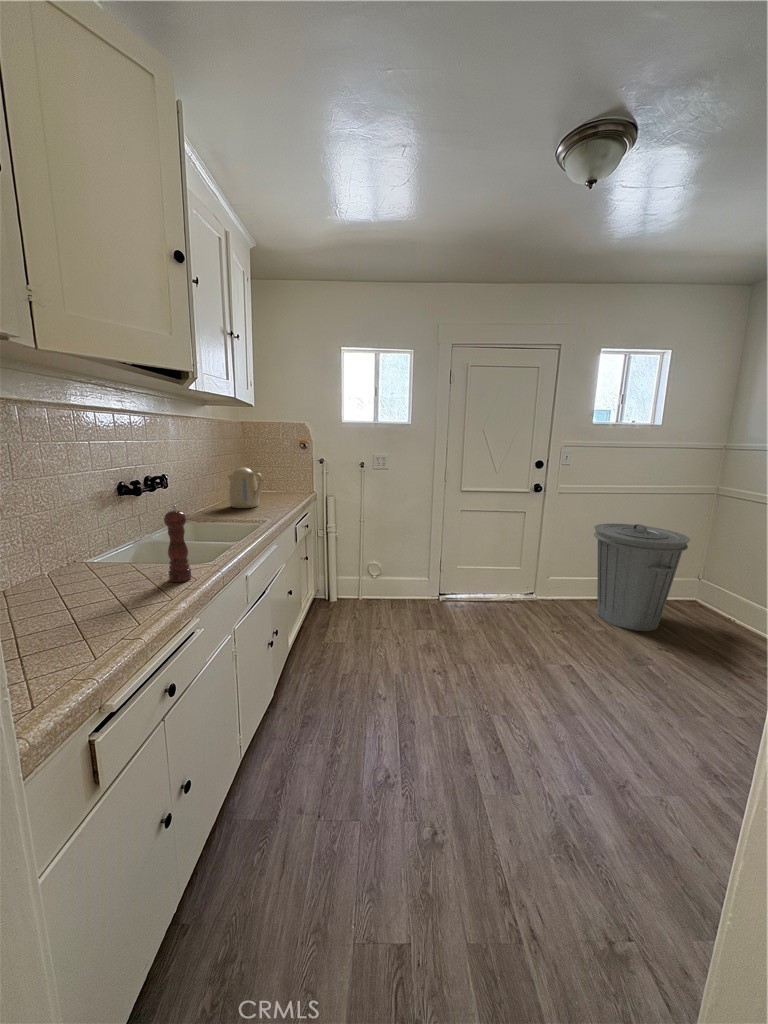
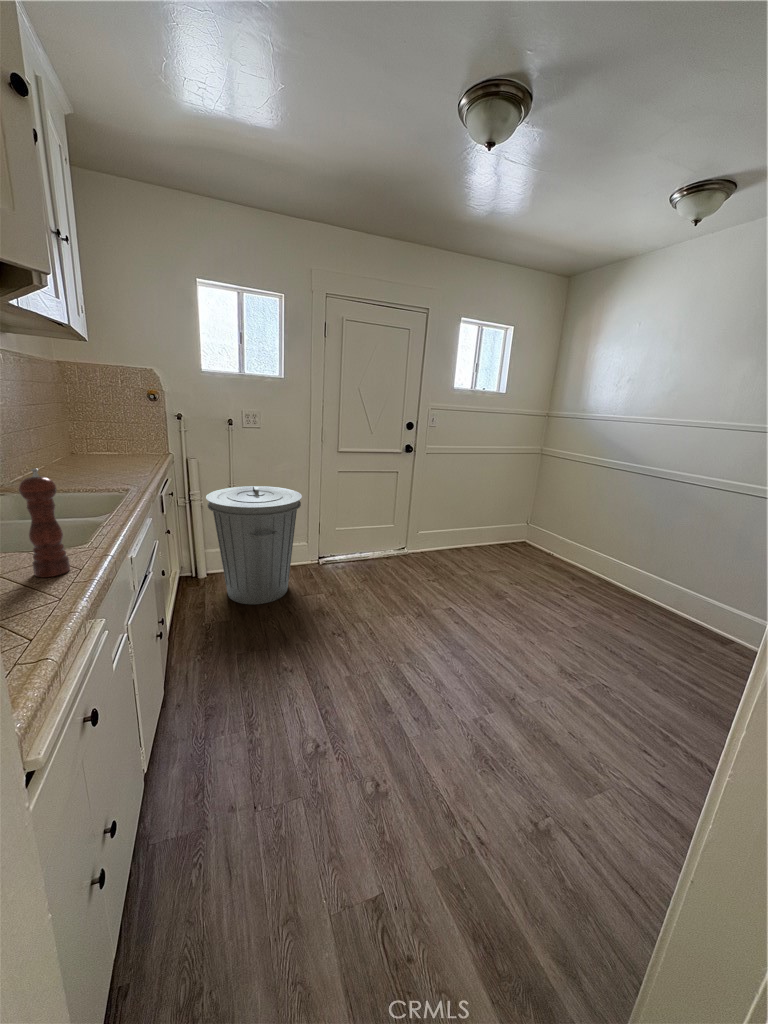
kettle: present [228,467,263,508] -> none [52,421,112,476]
trash can: present [594,524,690,631] -> present [206,486,302,604]

